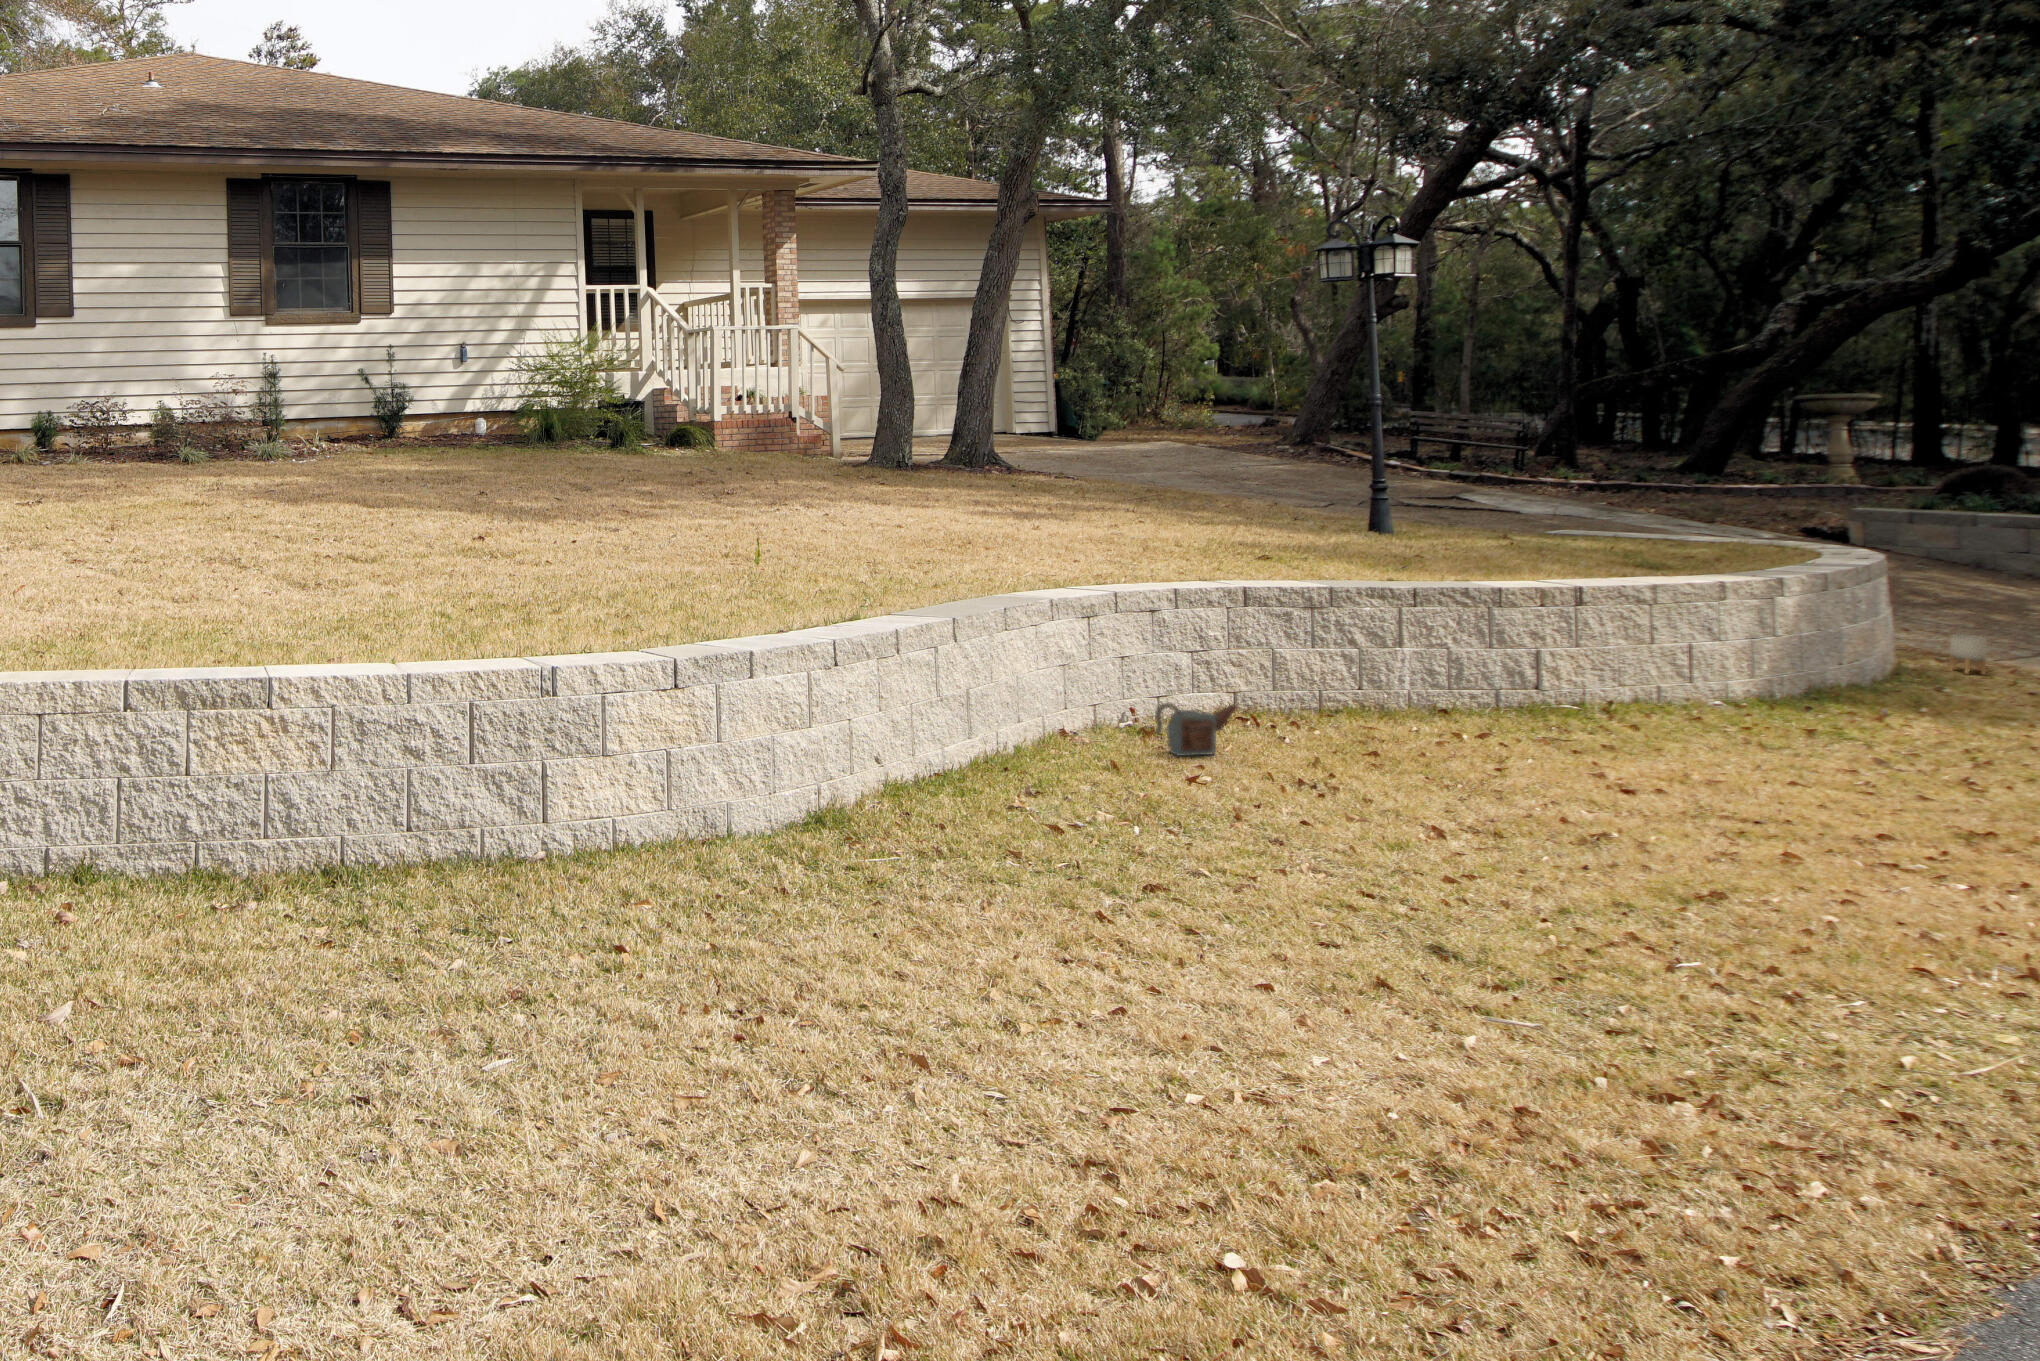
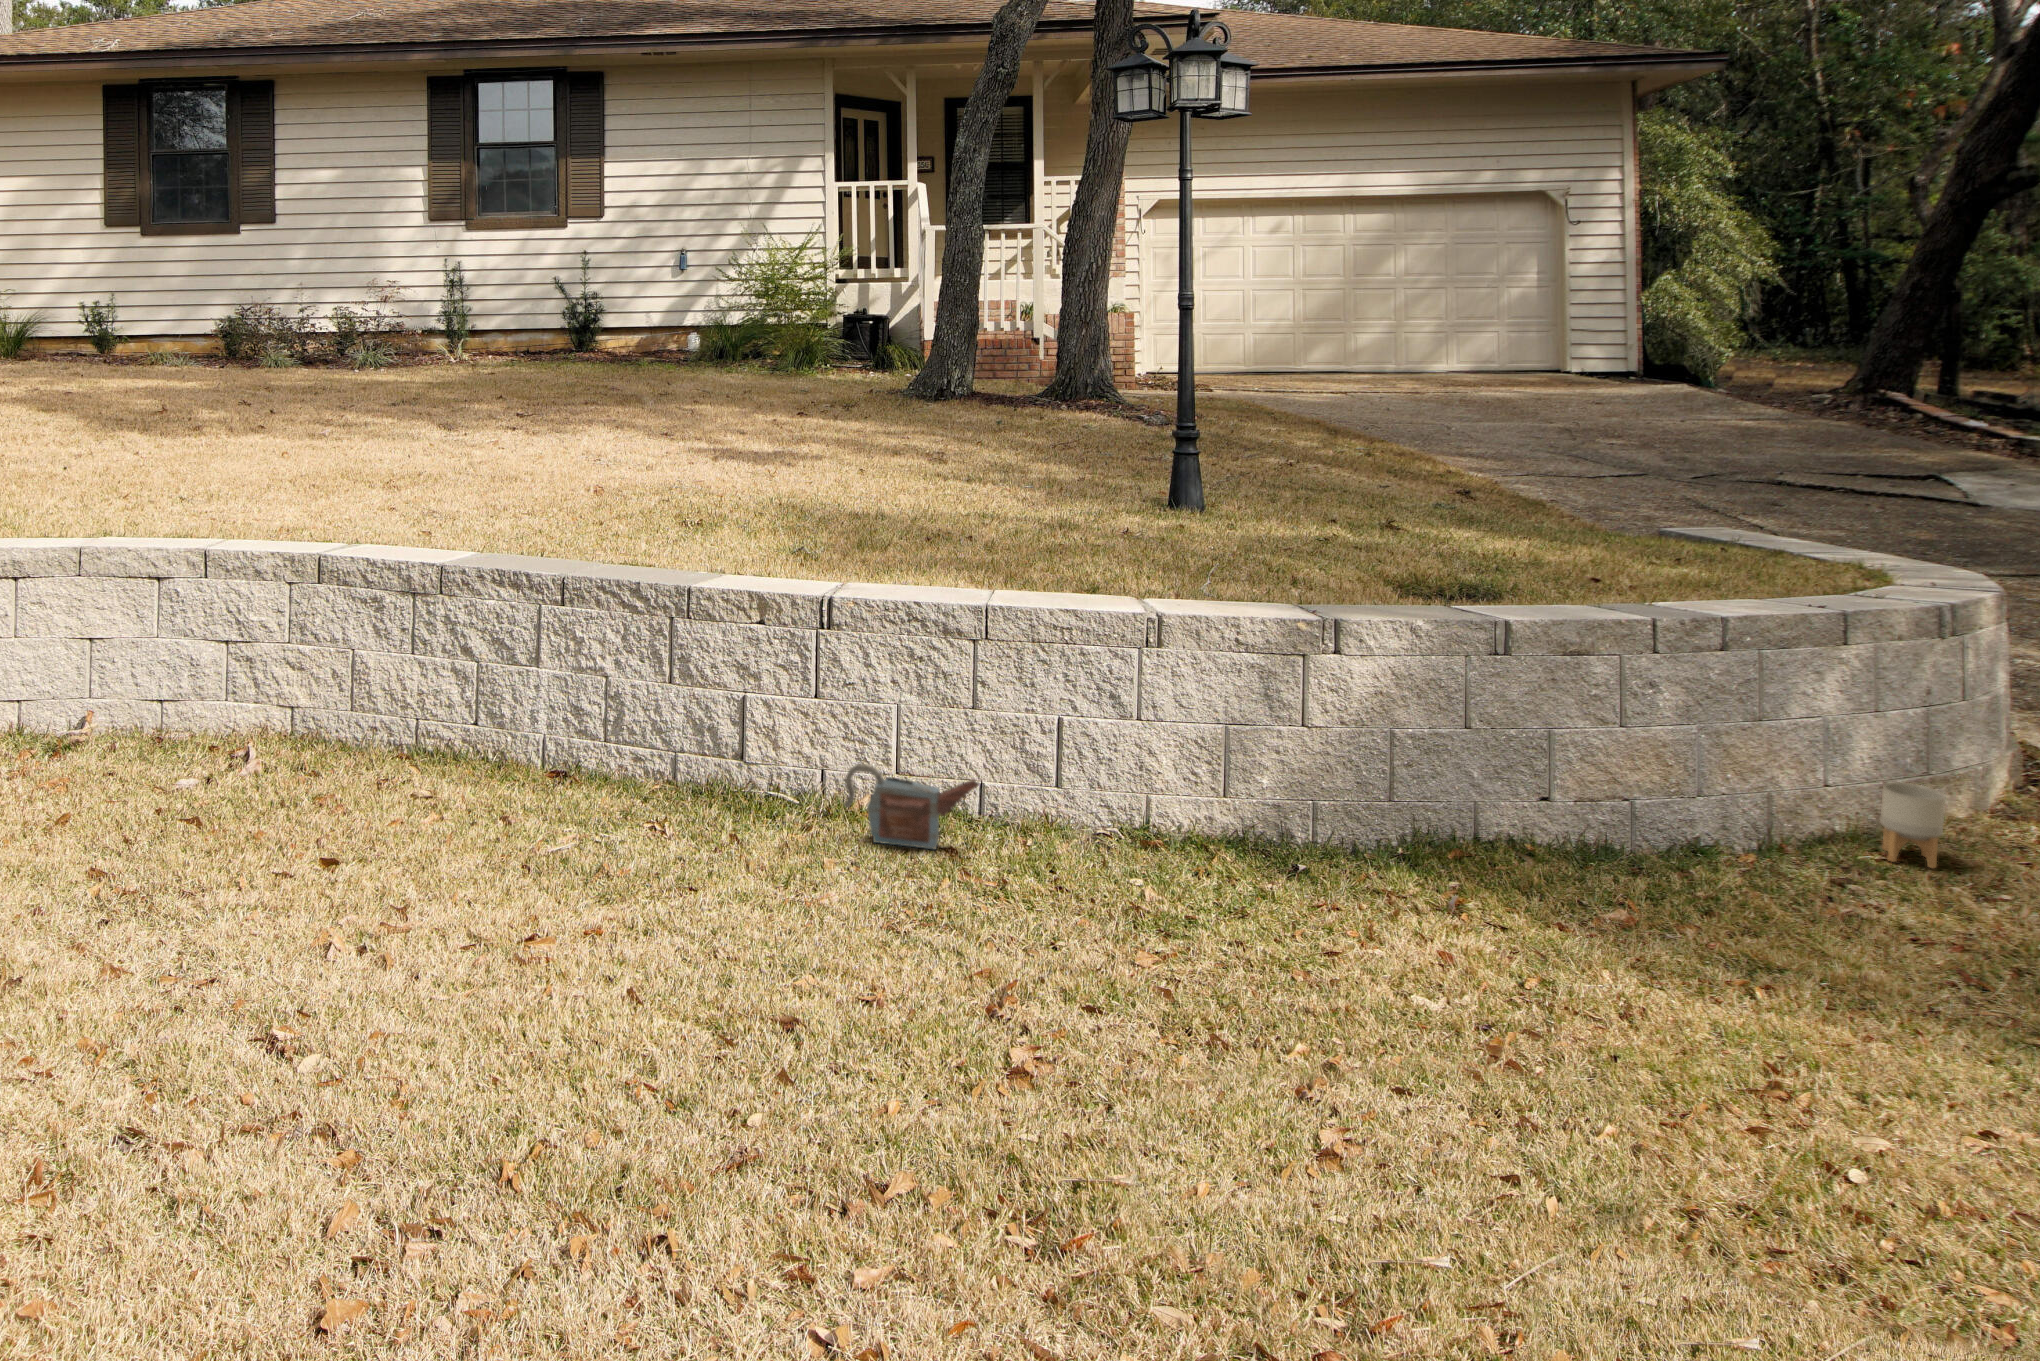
watering can: present [1155,703,1237,756] -> present [844,764,979,849]

